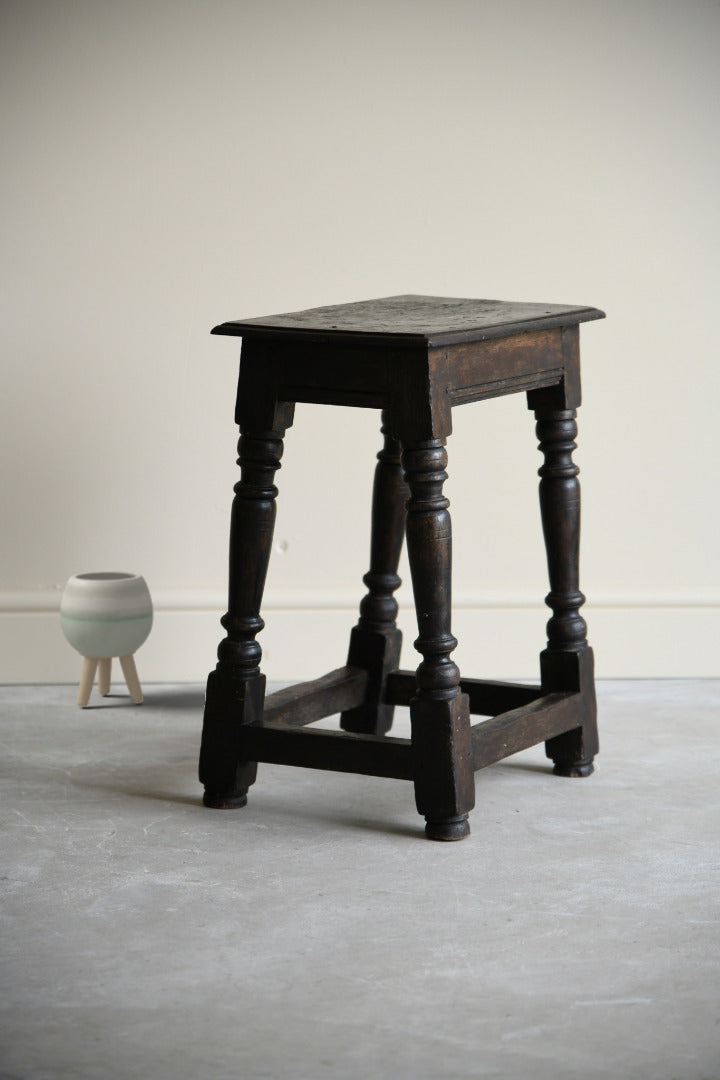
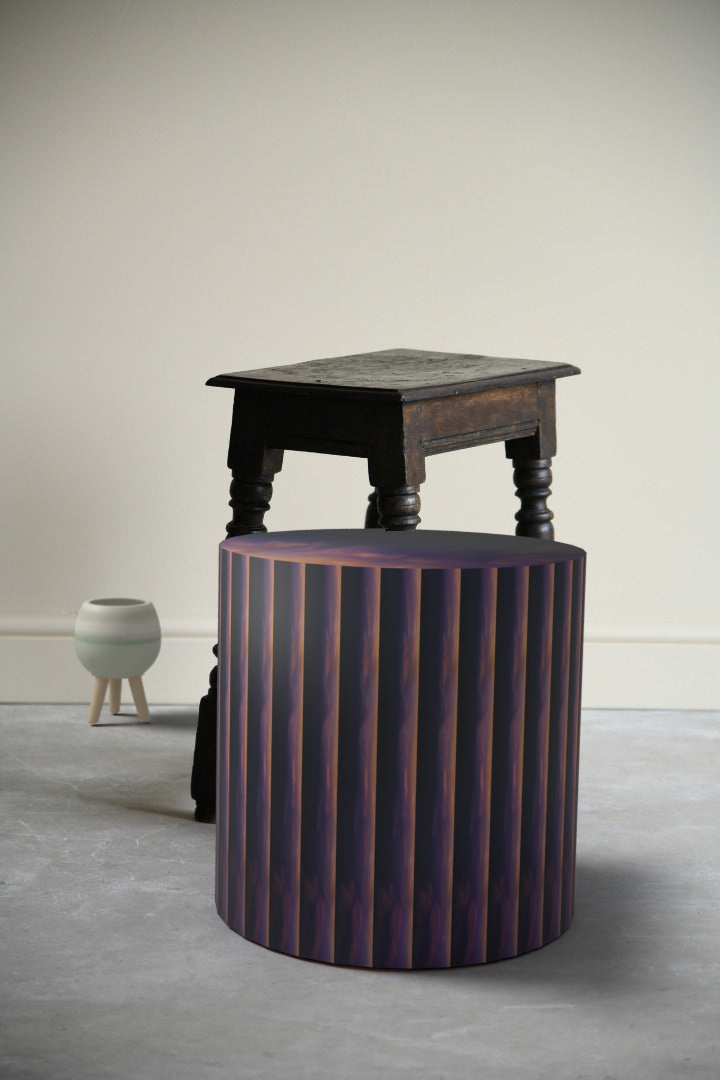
pouf: none [236,486,638,963] -> present [215,528,587,969]

